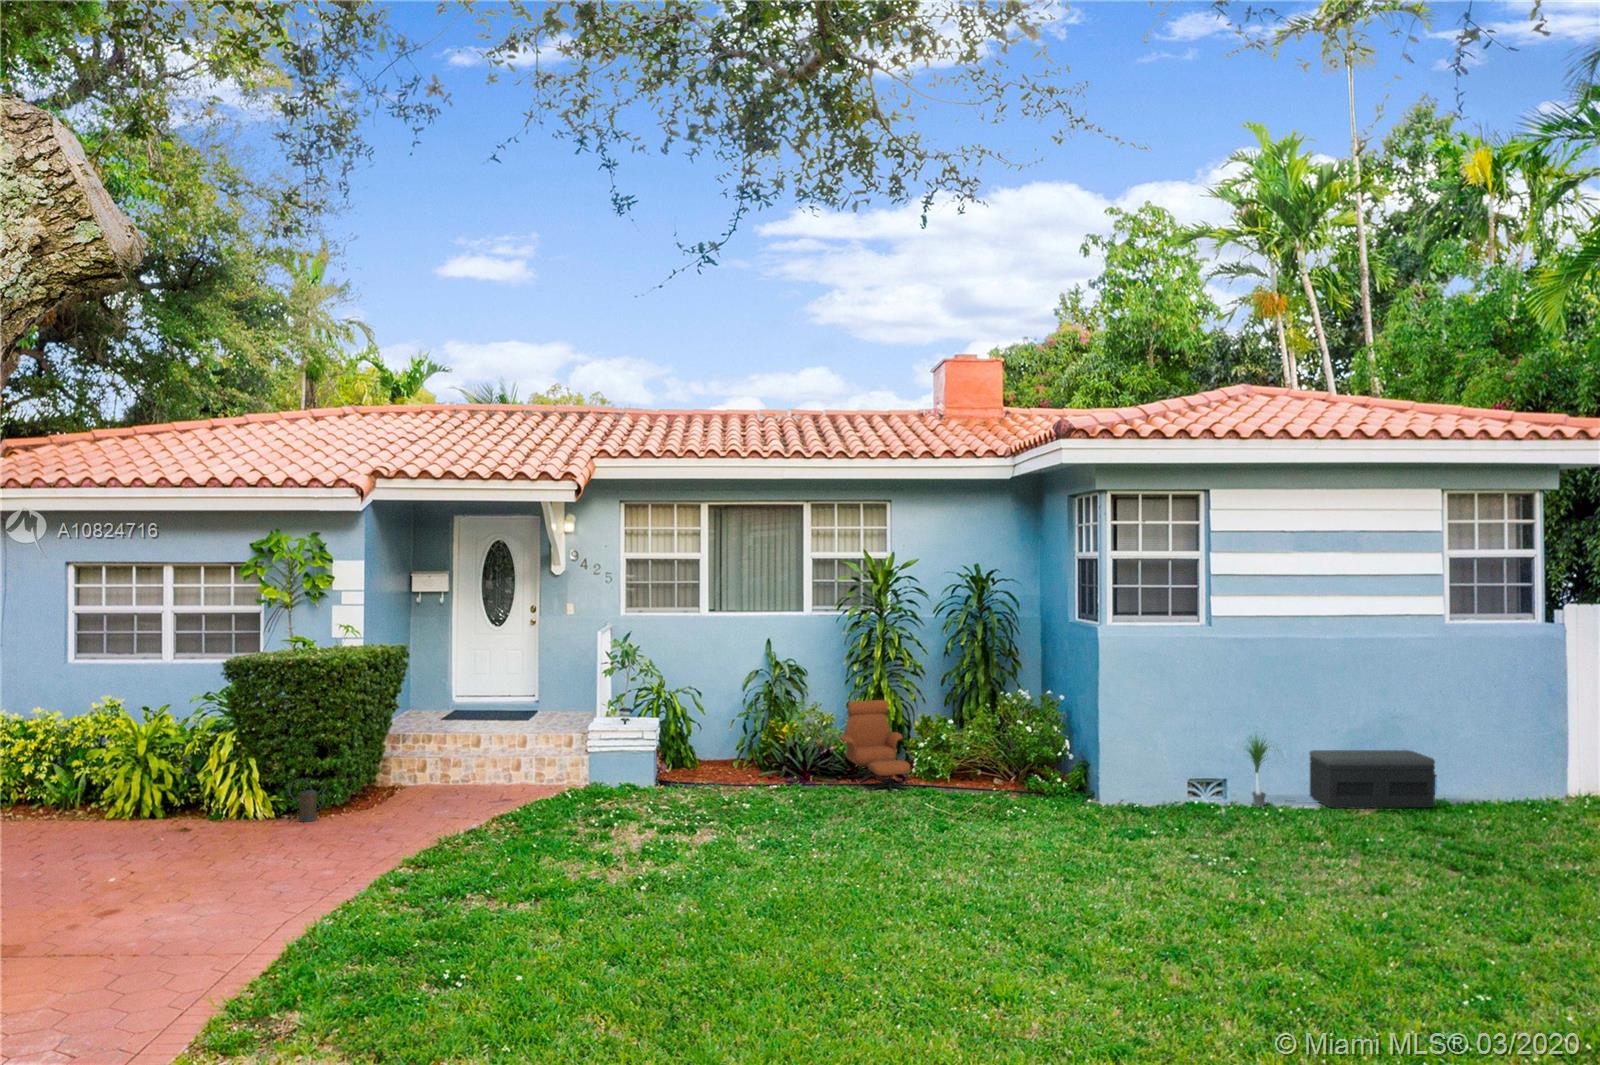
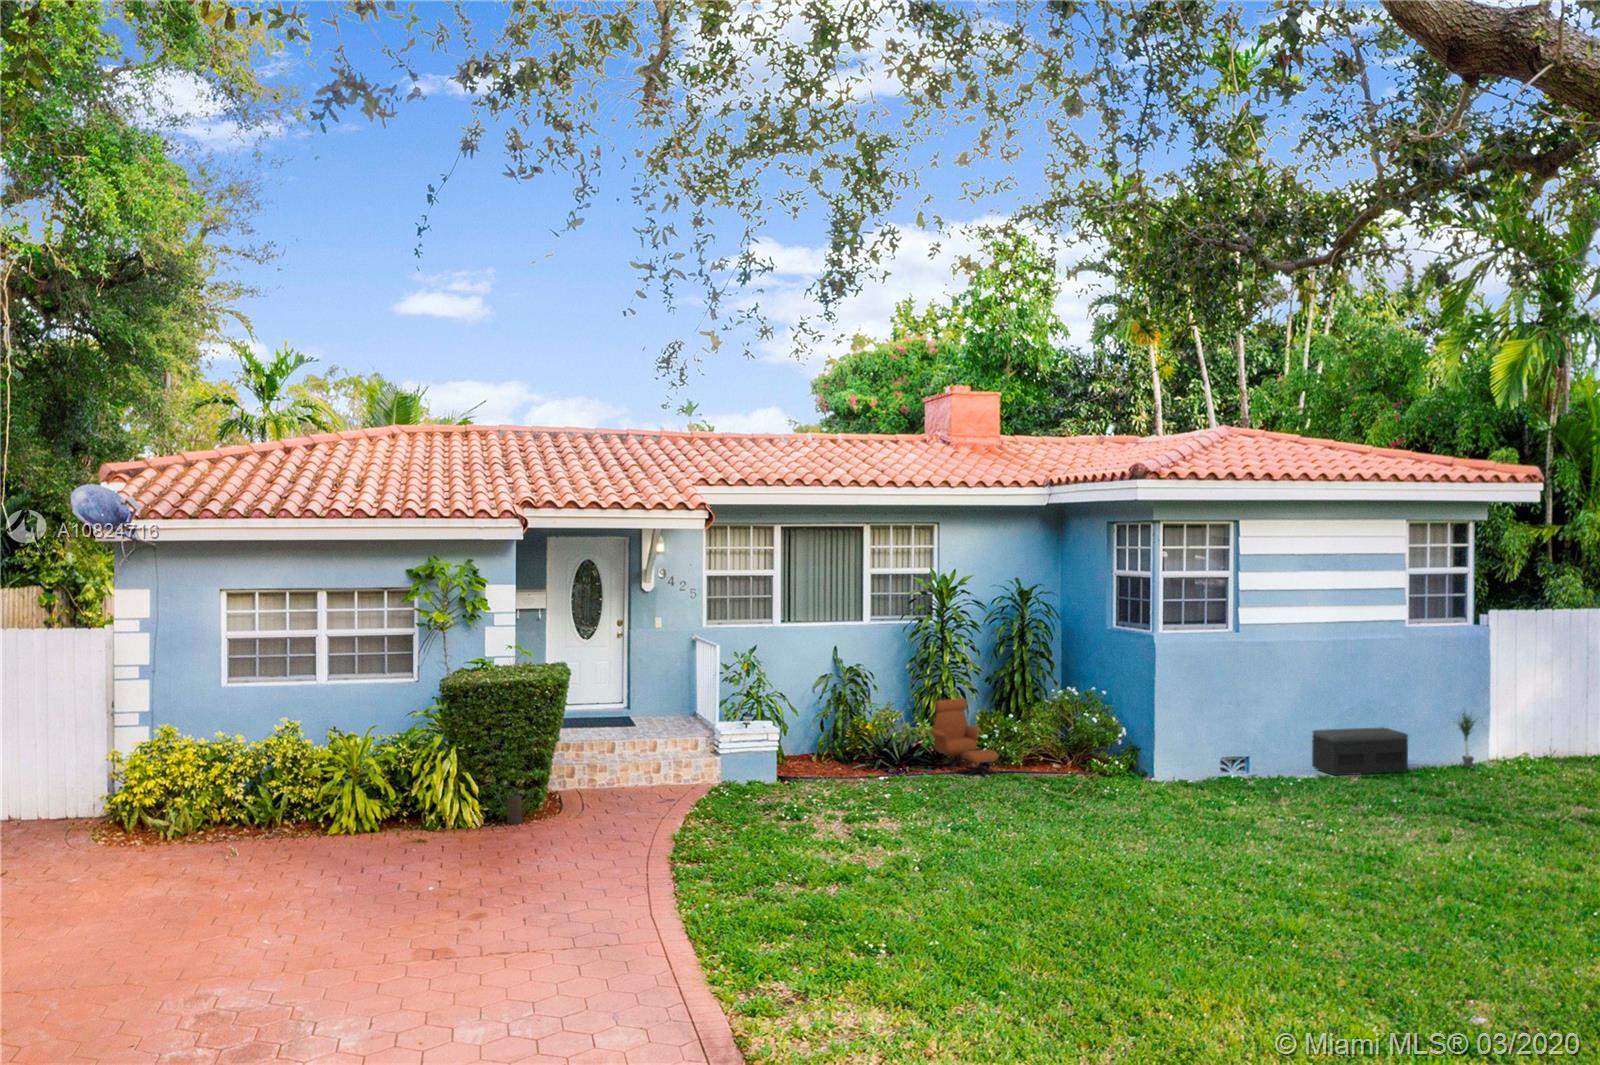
potted plant: present [1246,736,1268,806] -> present [1459,713,1483,767]

